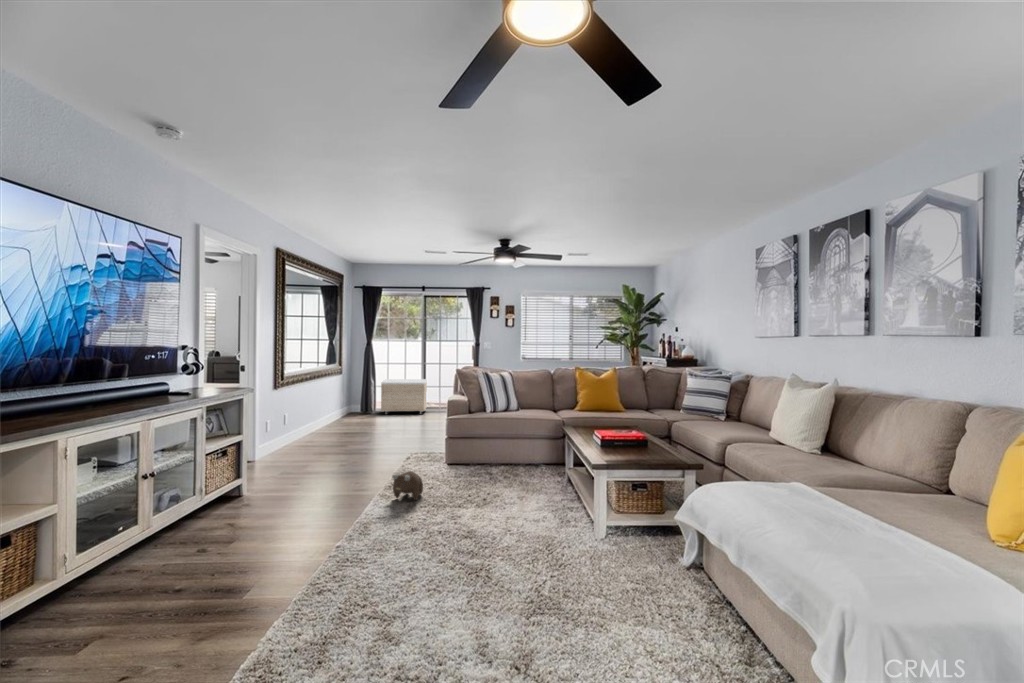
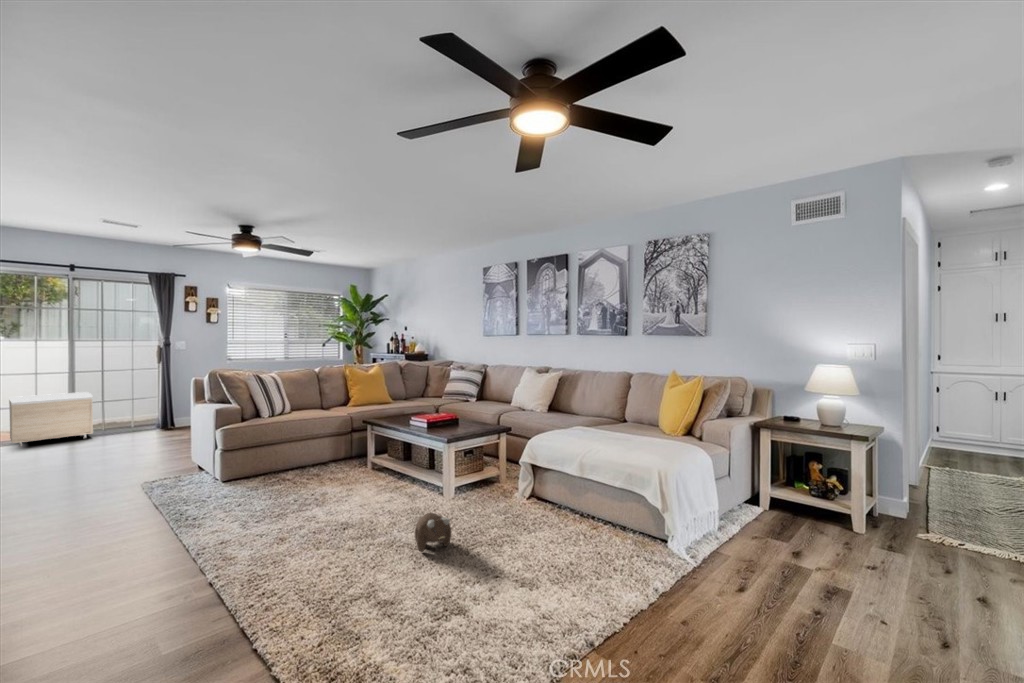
plush toy: present [392,471,423,500] -> present [415,513,451,552]

